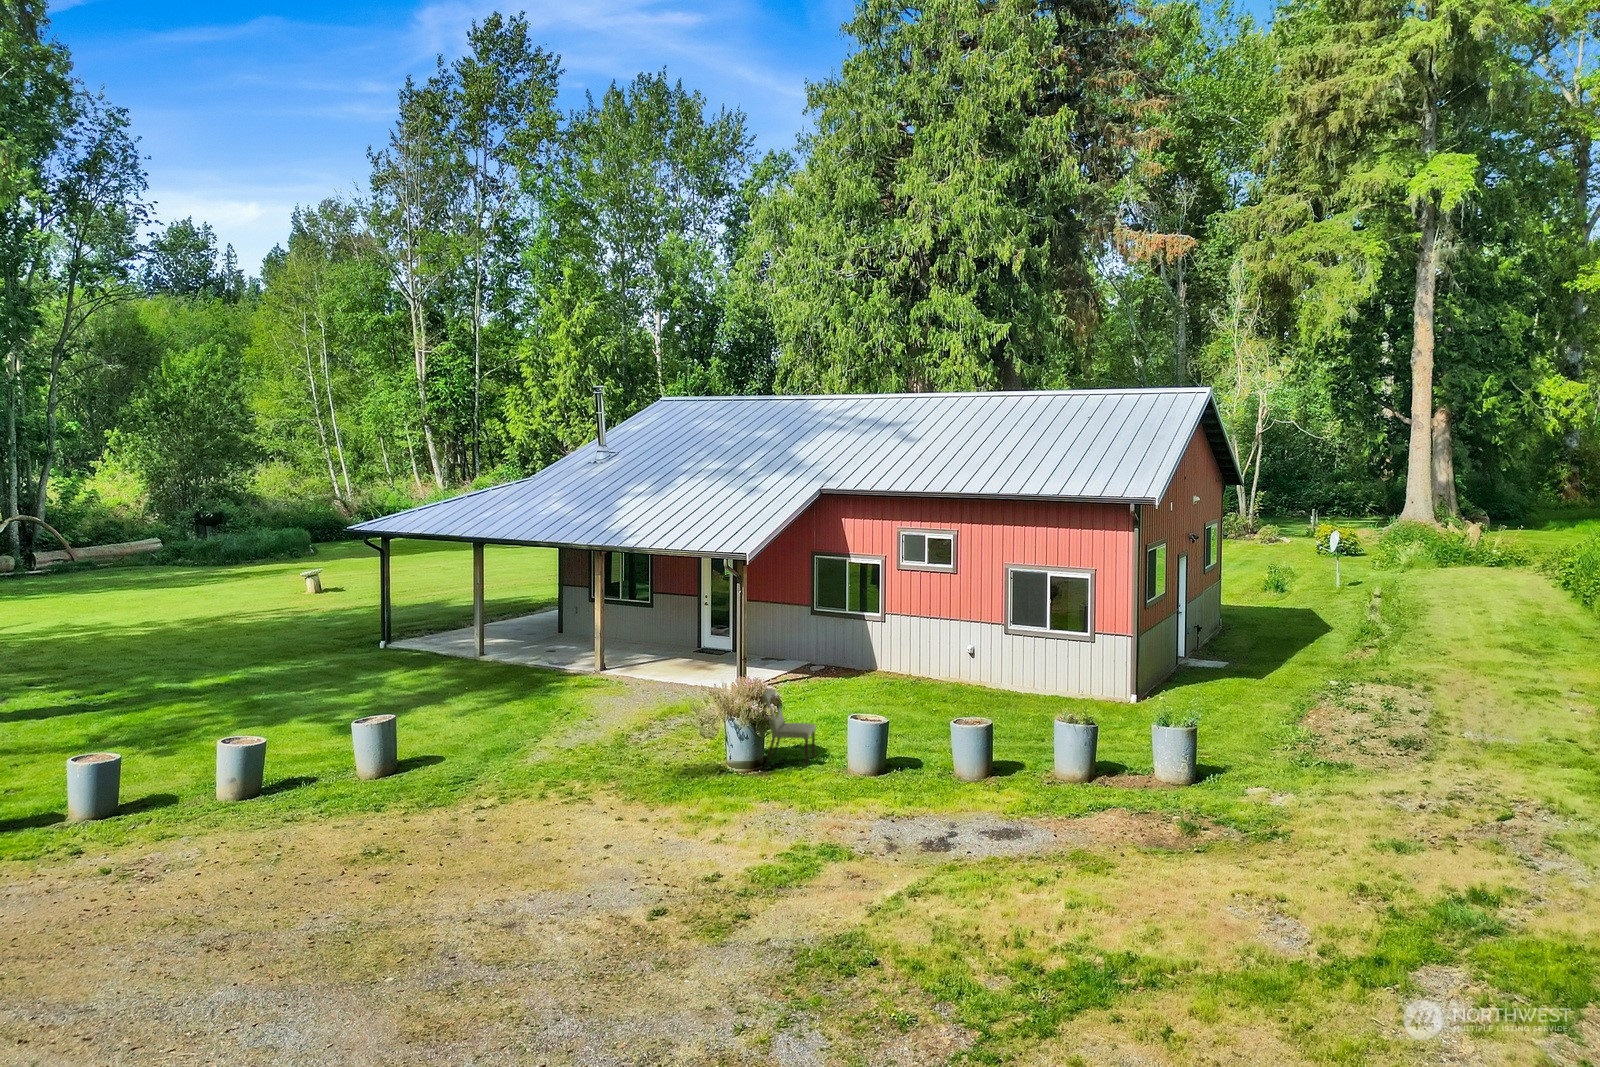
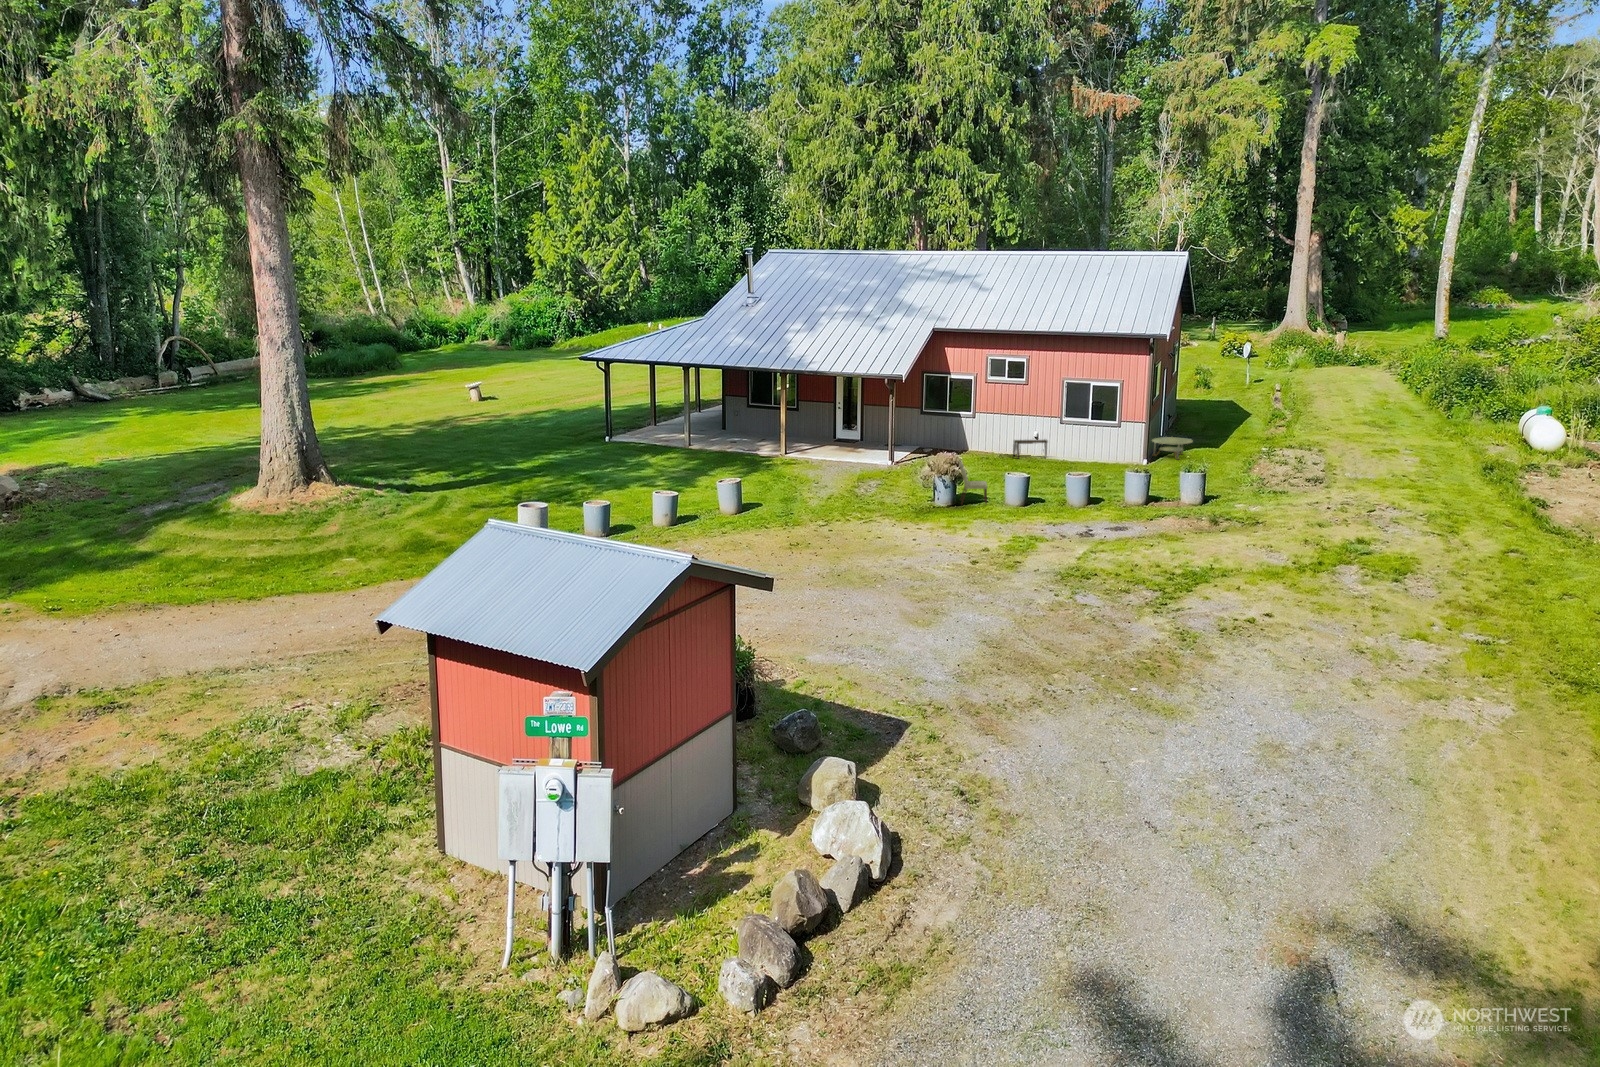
bench: none [930,655,981,686] -> present [1013,439,1048,459]
round table: none [1145,661,1211,698] -> present [1152,437,1192,460]

